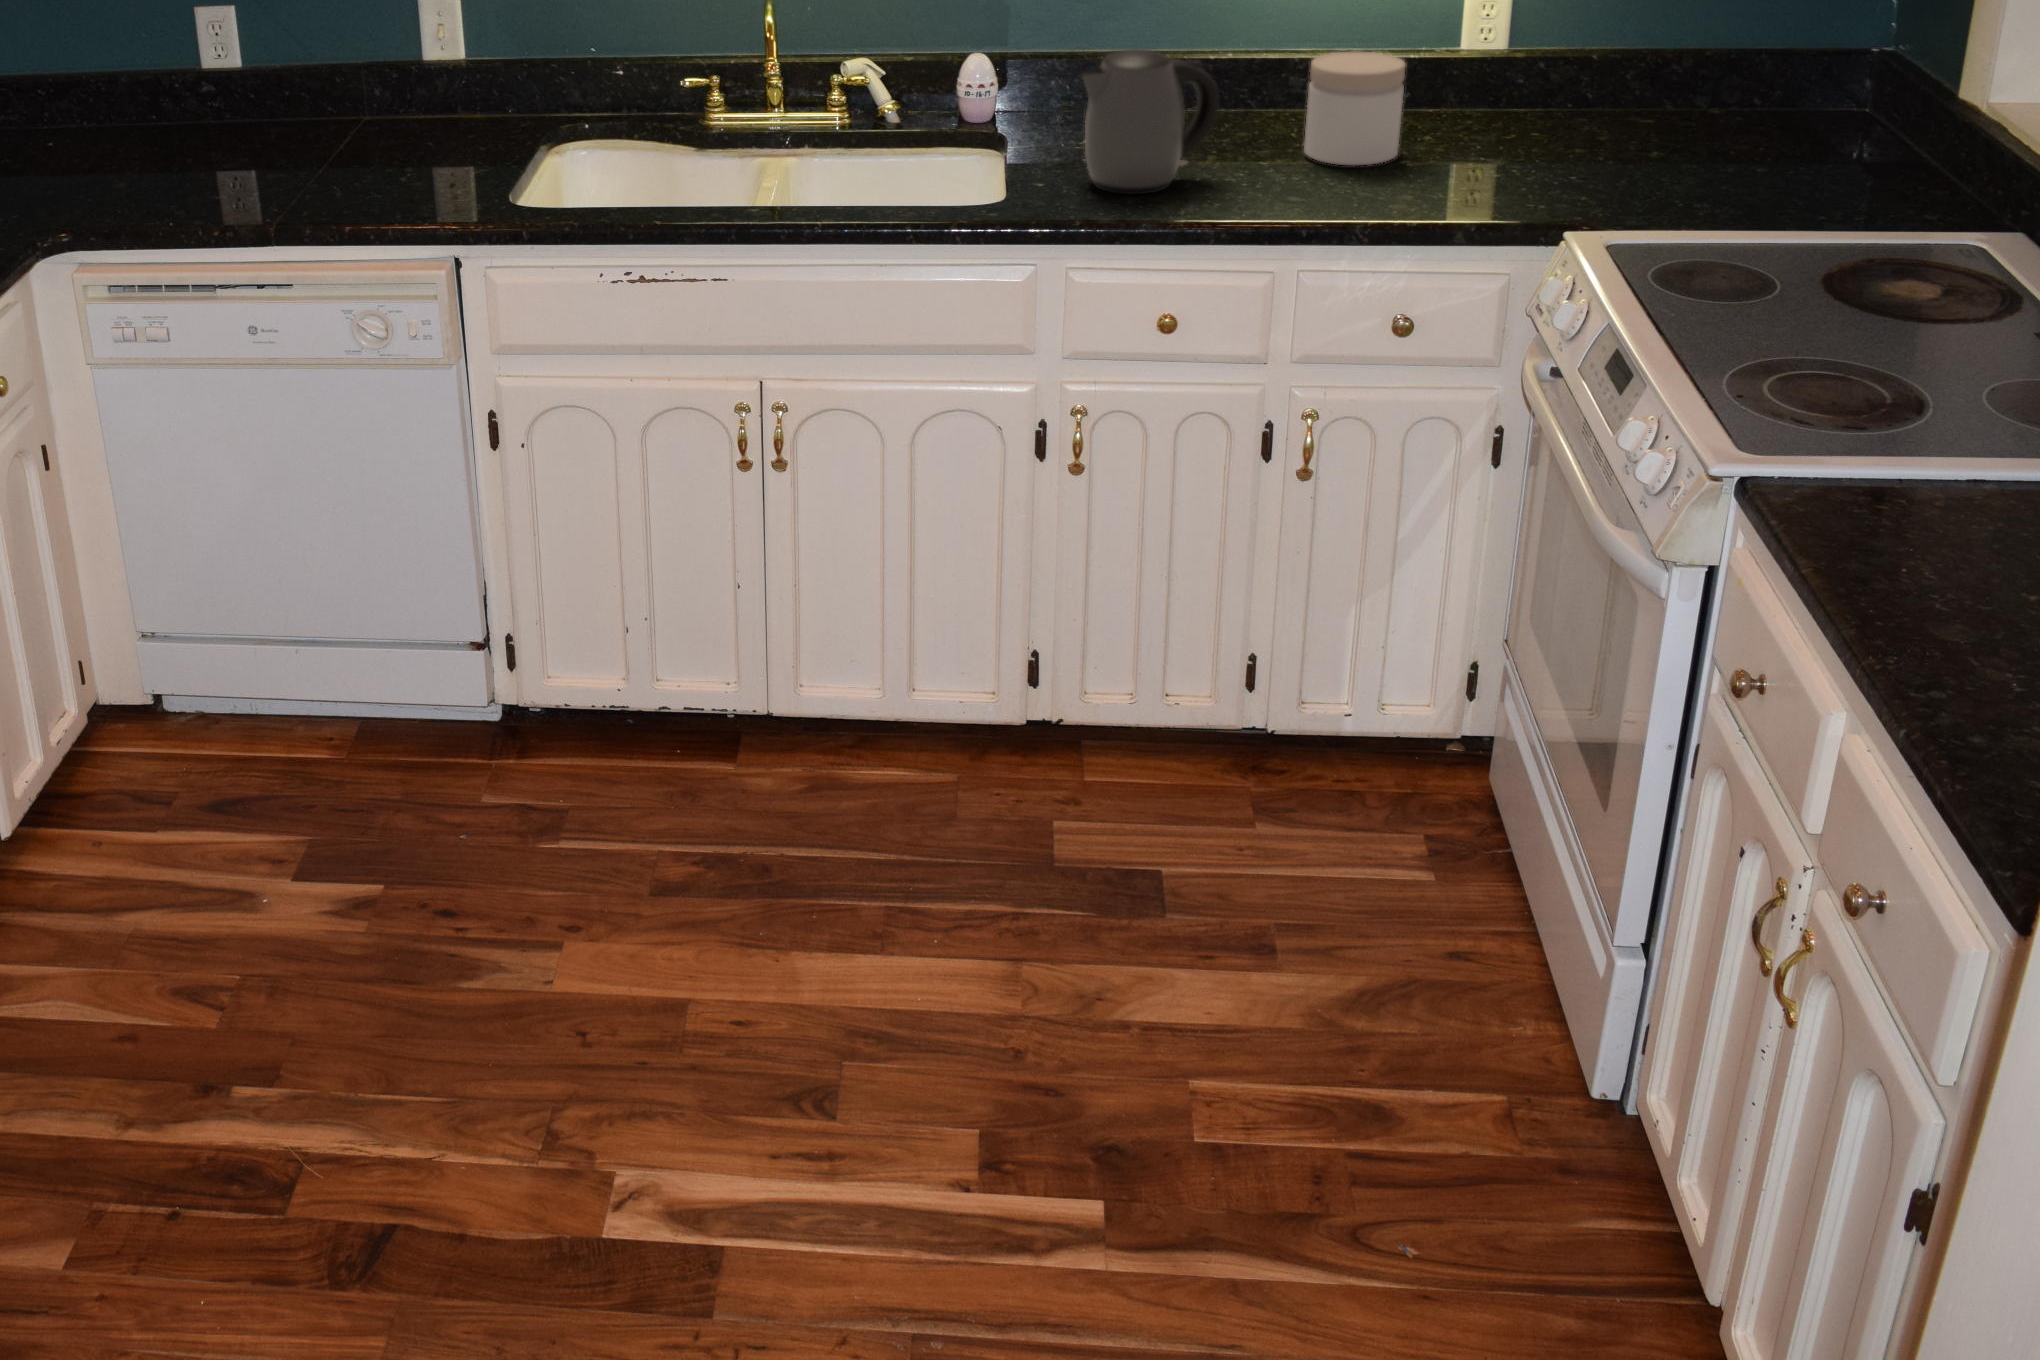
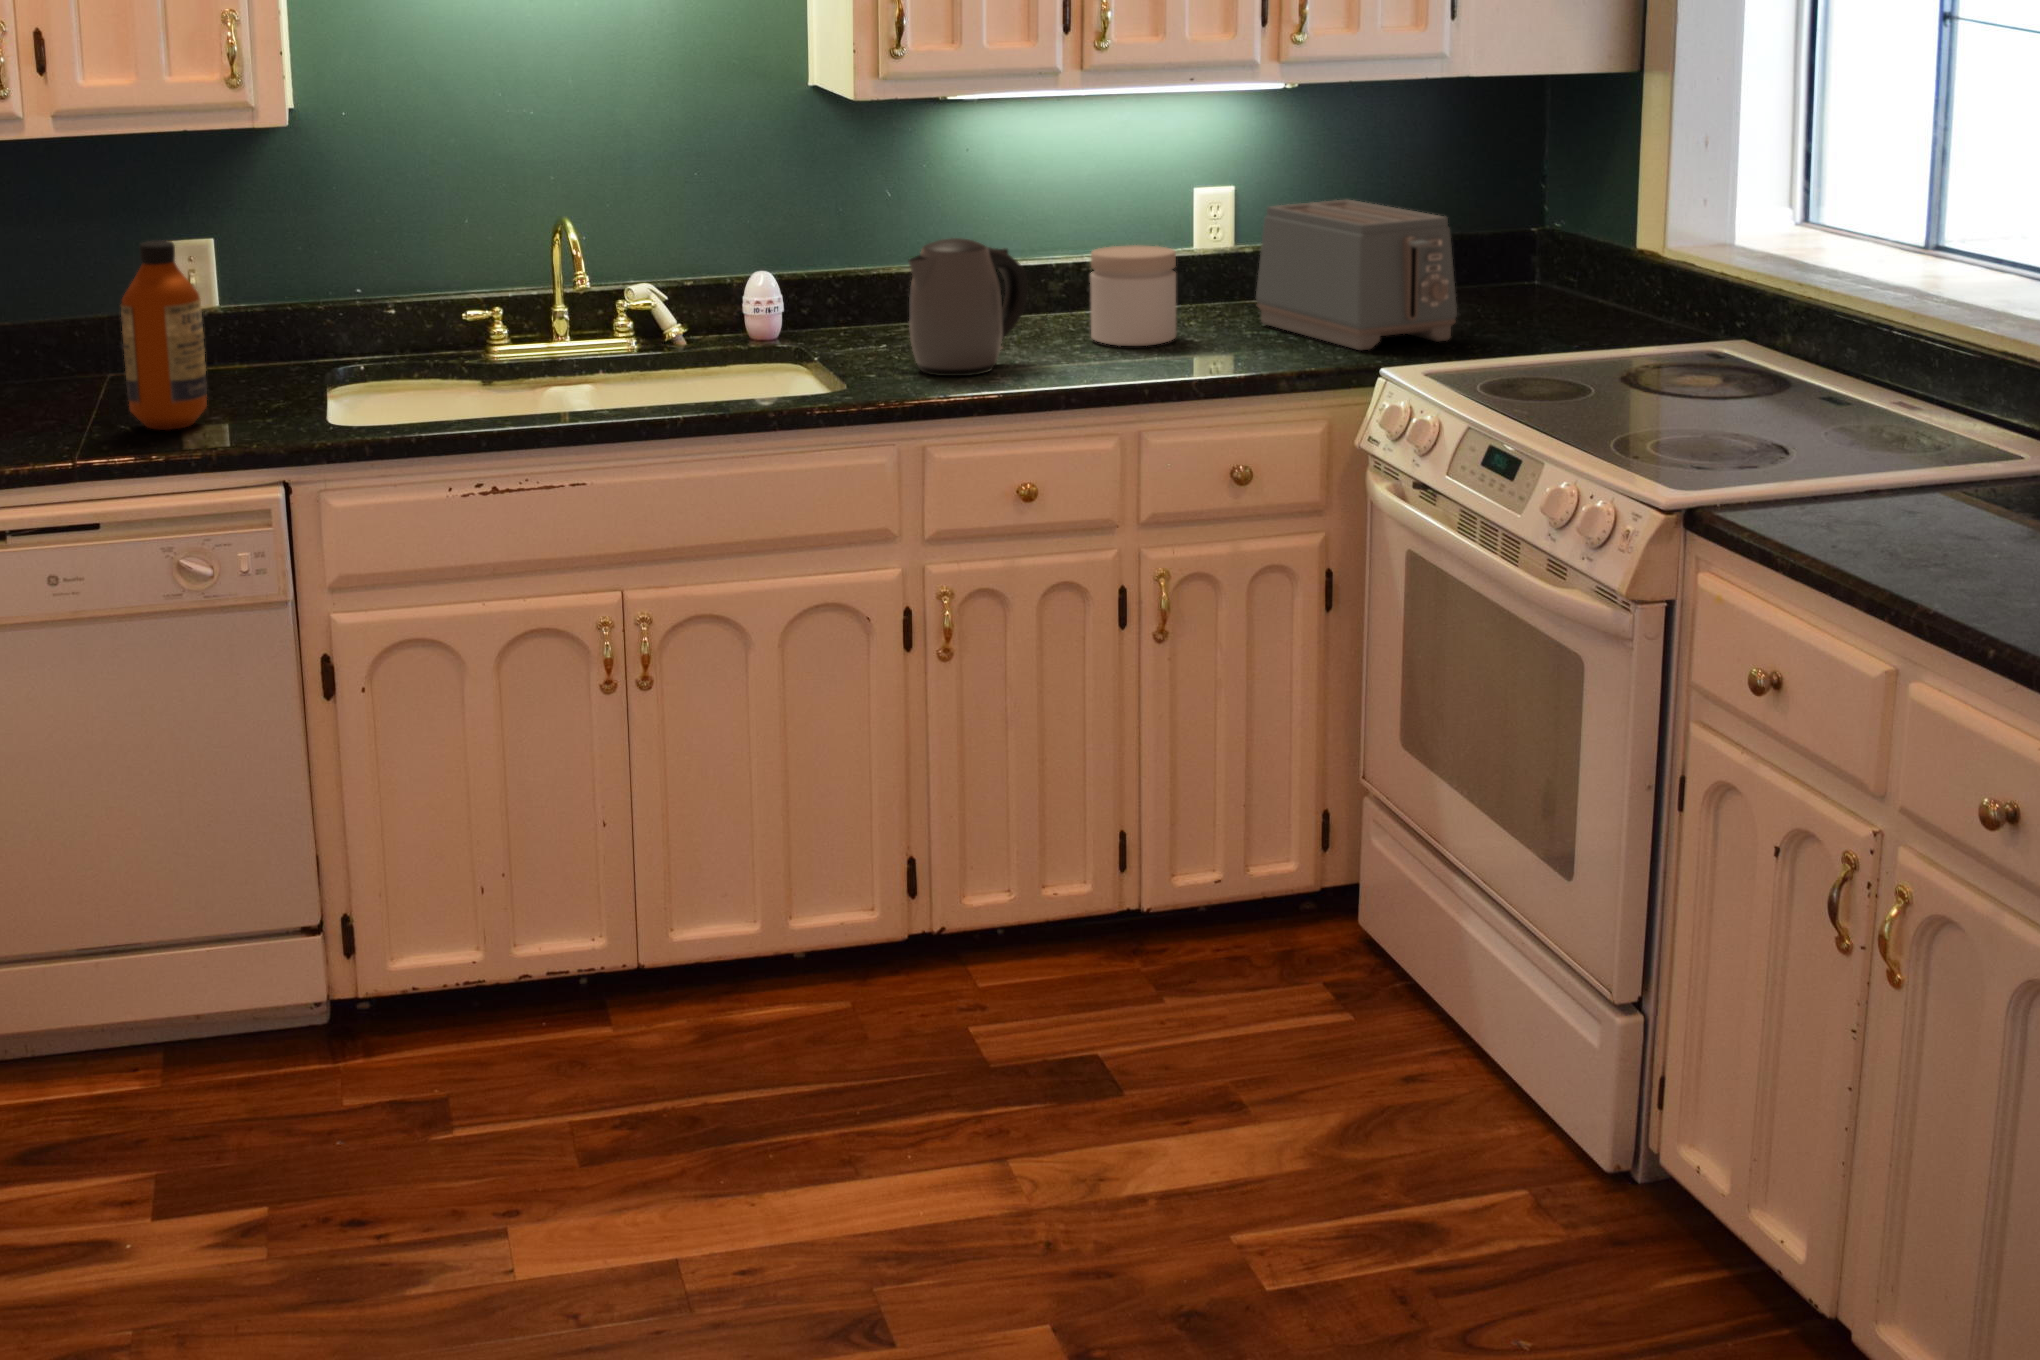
toaster: none [1507,10,1720,195] -> present [1256,199,1457,350]
bottle: none [329,24,407,197] -> present [121,240,207,430]

